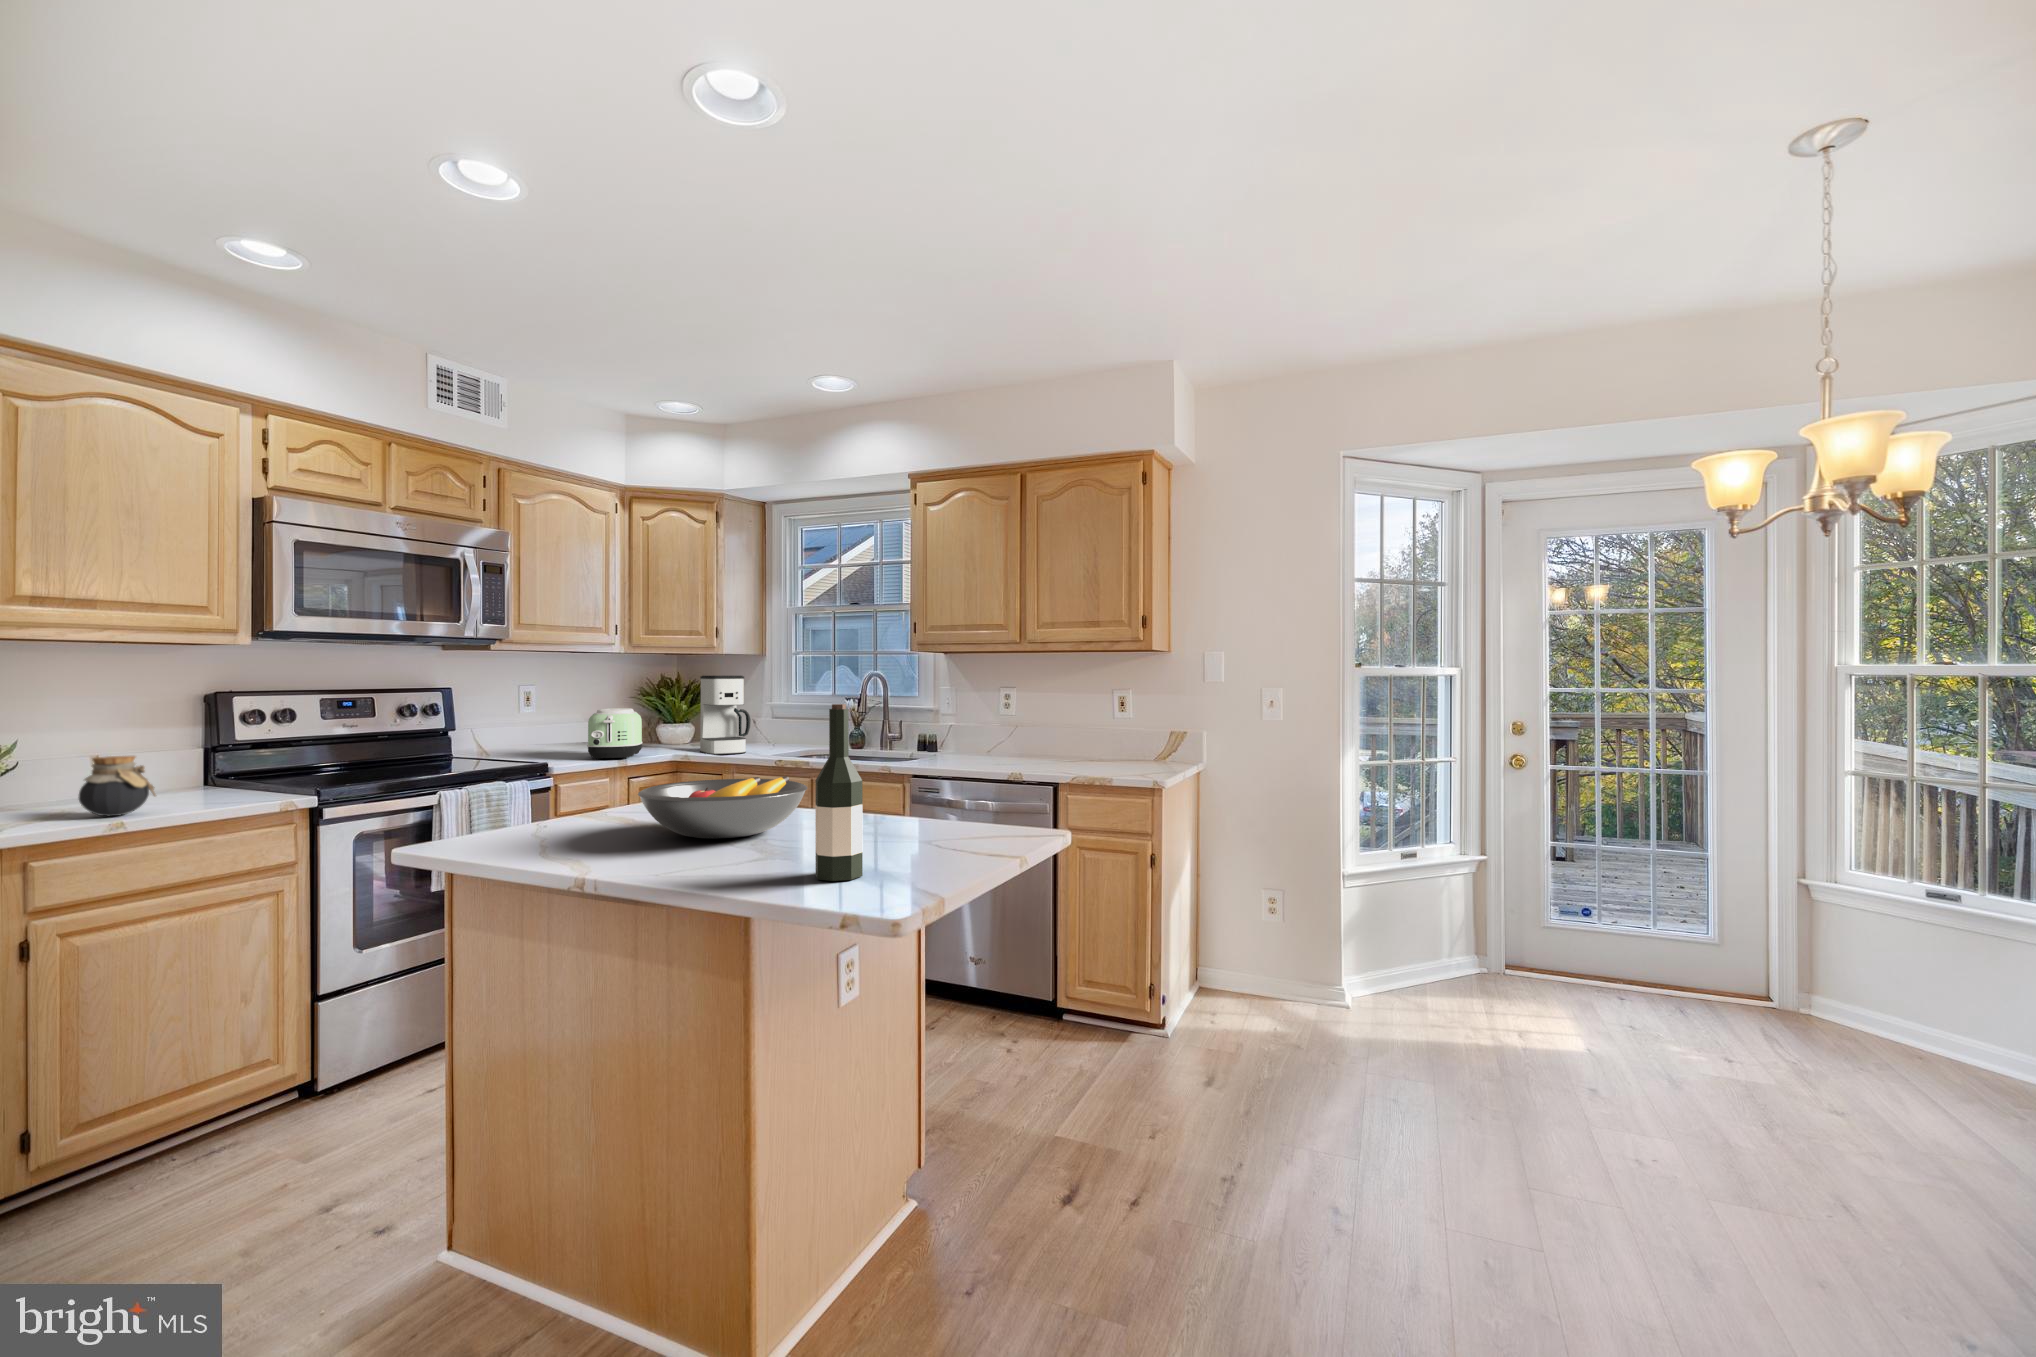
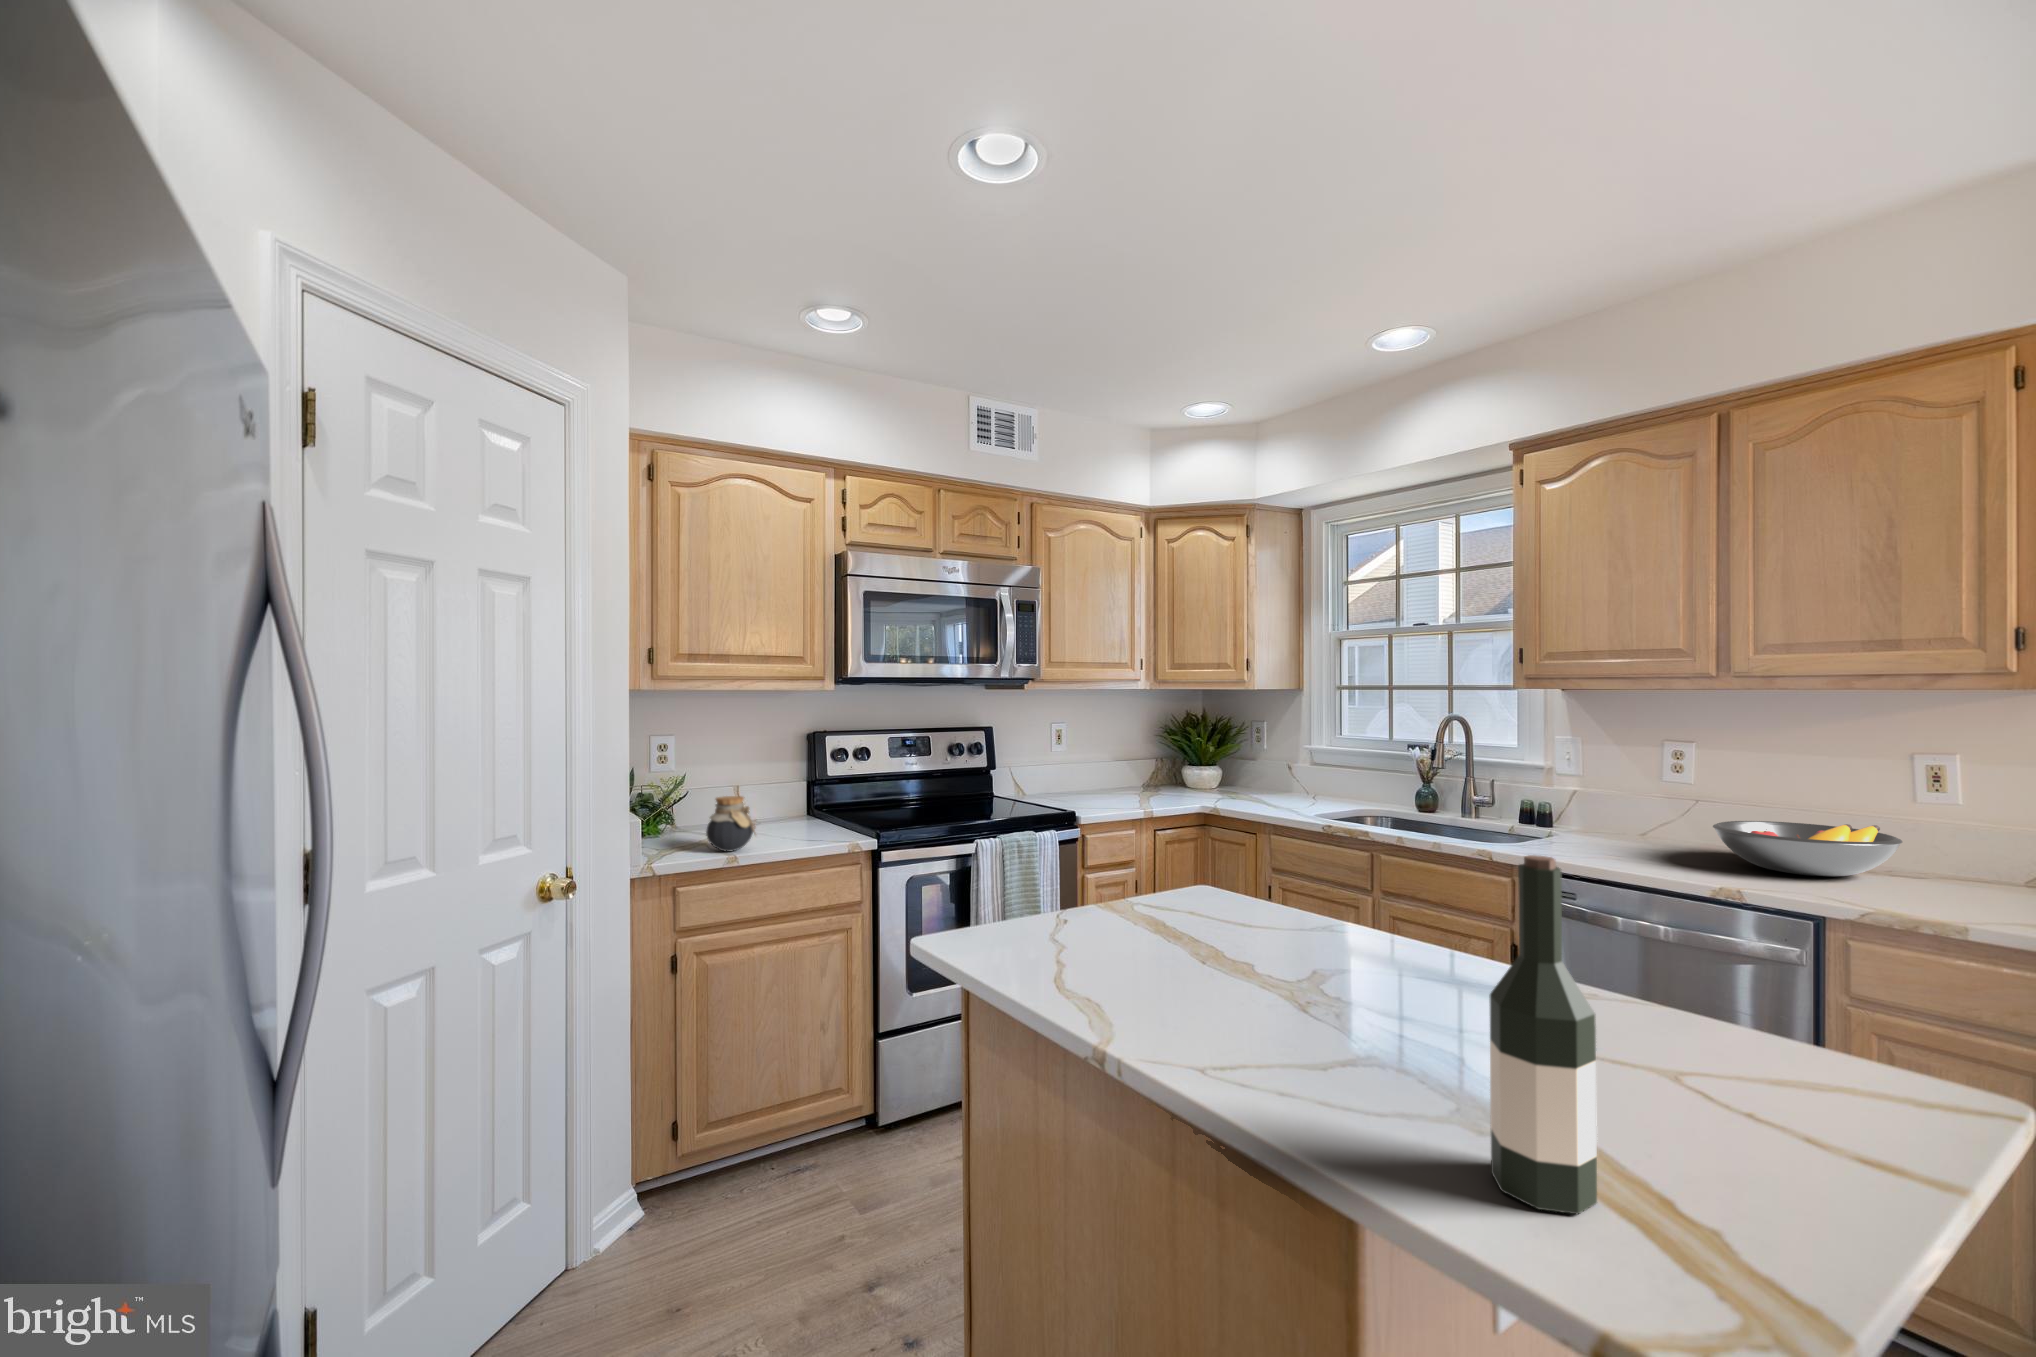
coffee maker: present [700,676,751,755] -> none [1231,714,1289,808]
toaster: present [587,708,643,759] -> none [1114,751,1170,809]
fruit bowl: present [638,776,807,839] -> present [1713,821,1902,876]

